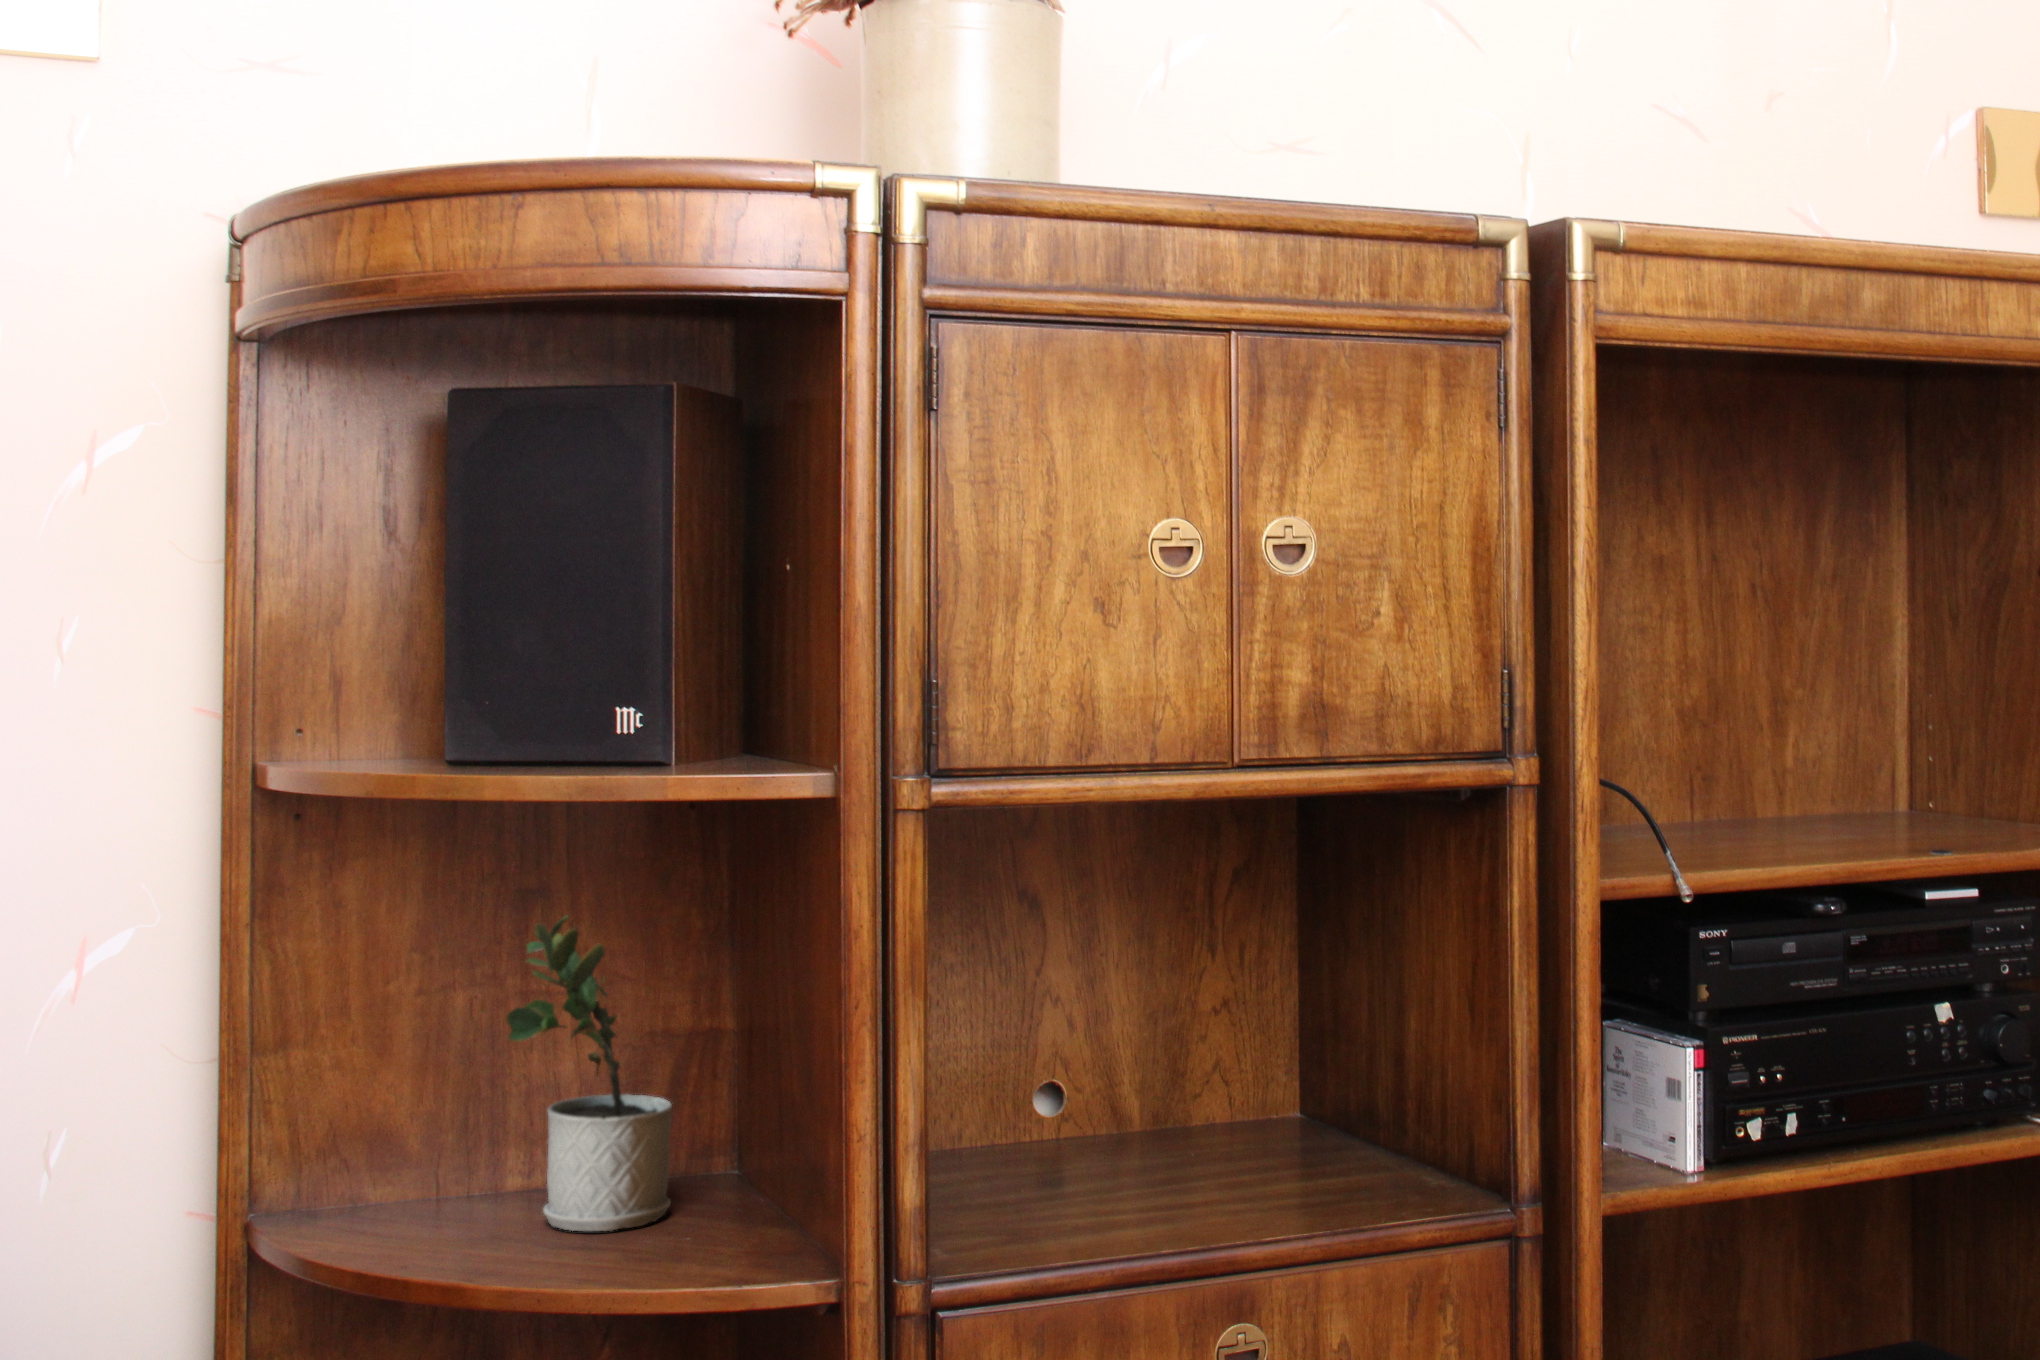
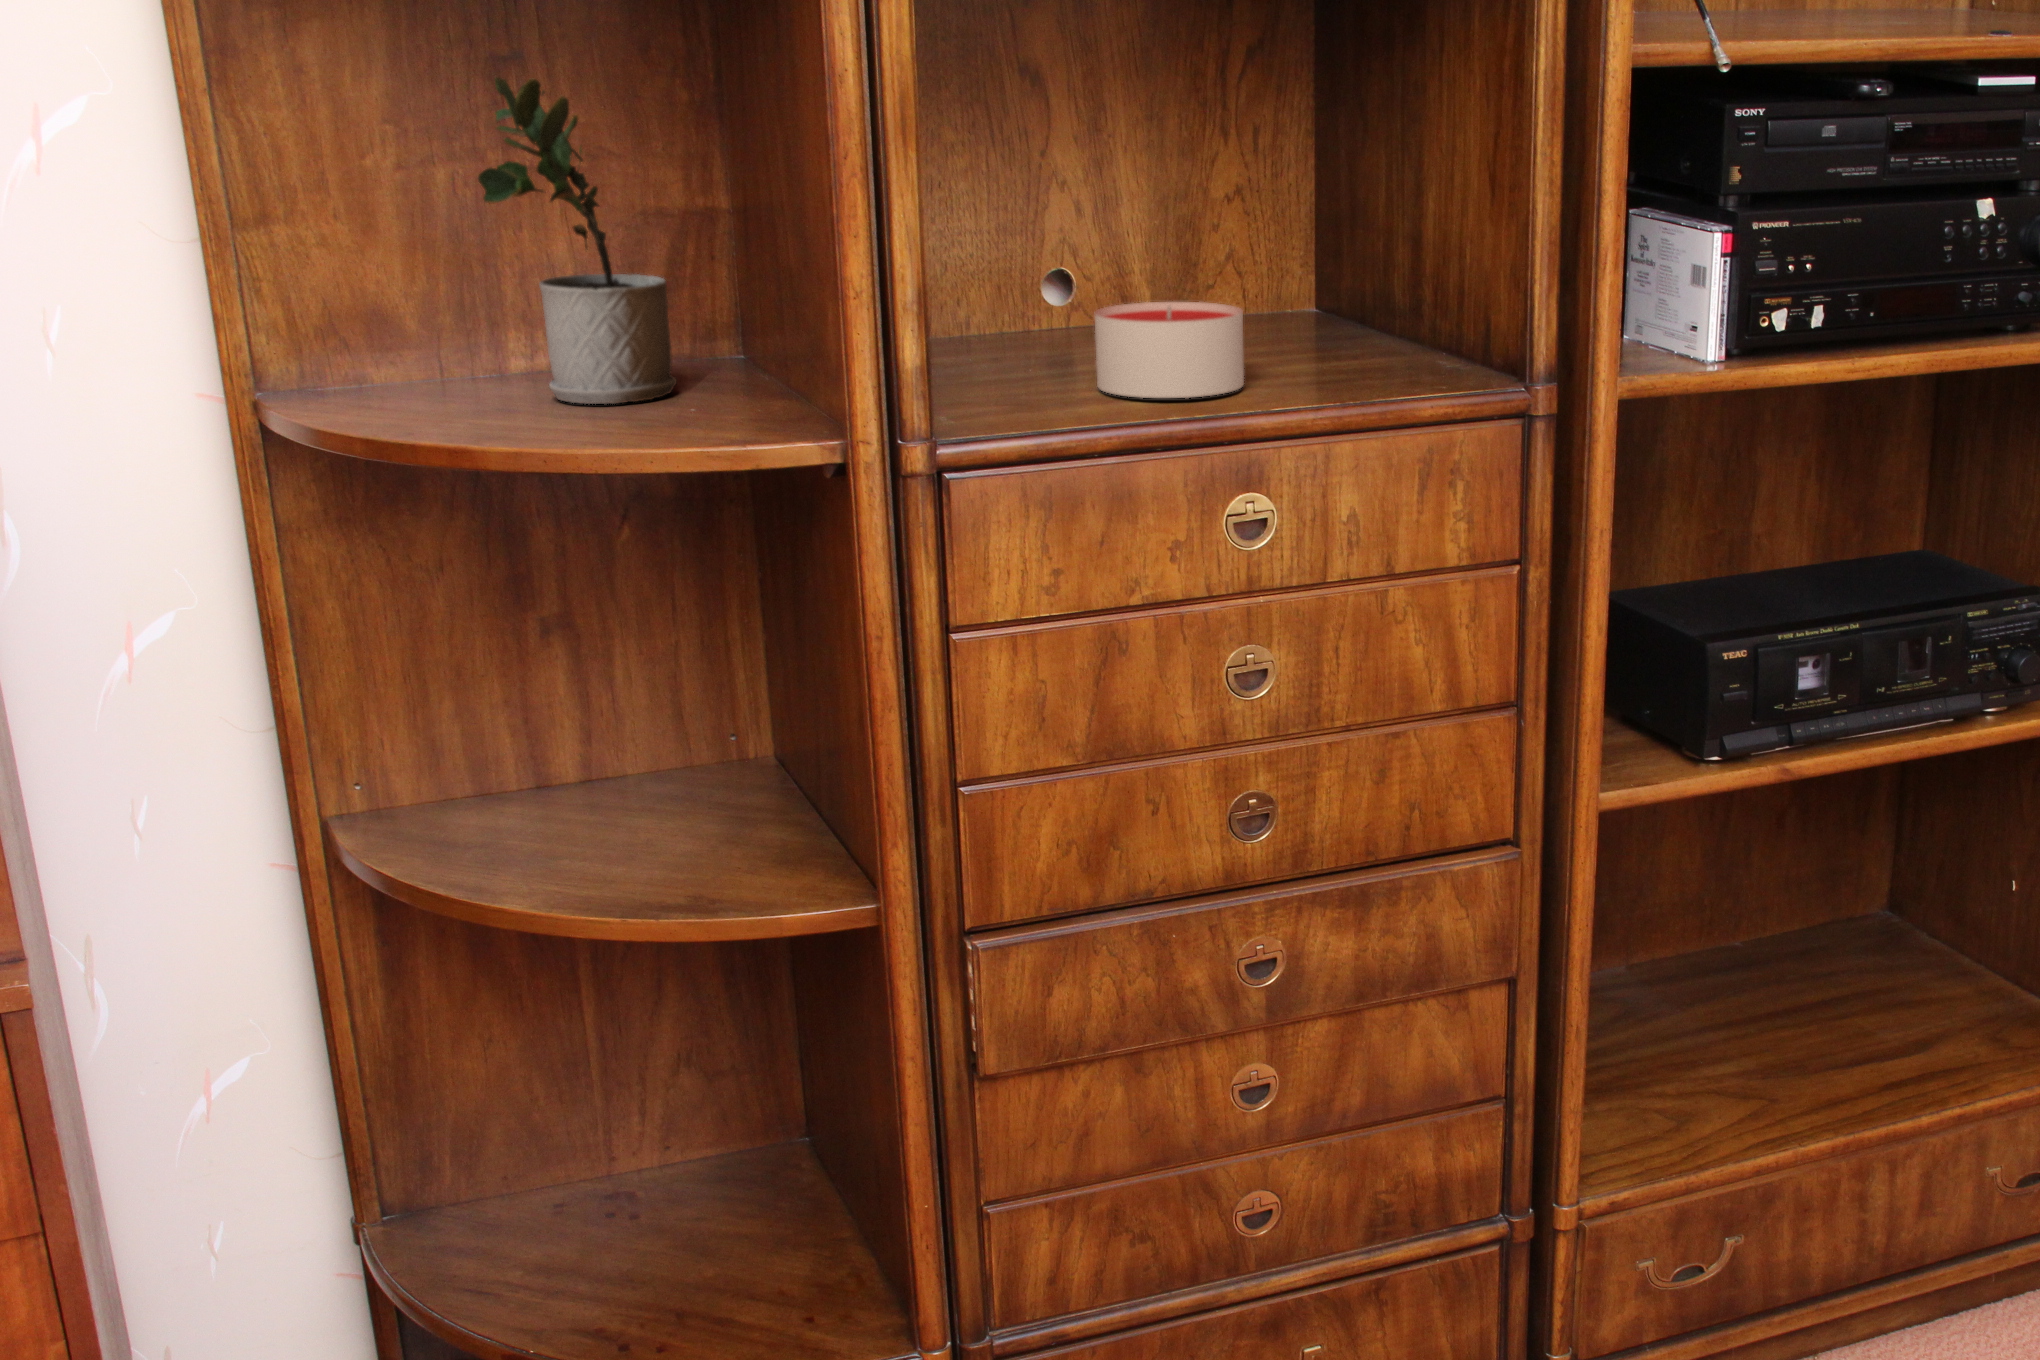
candle: none [1090,1119,1235,1225] -> present [1095,302,1244,398]

